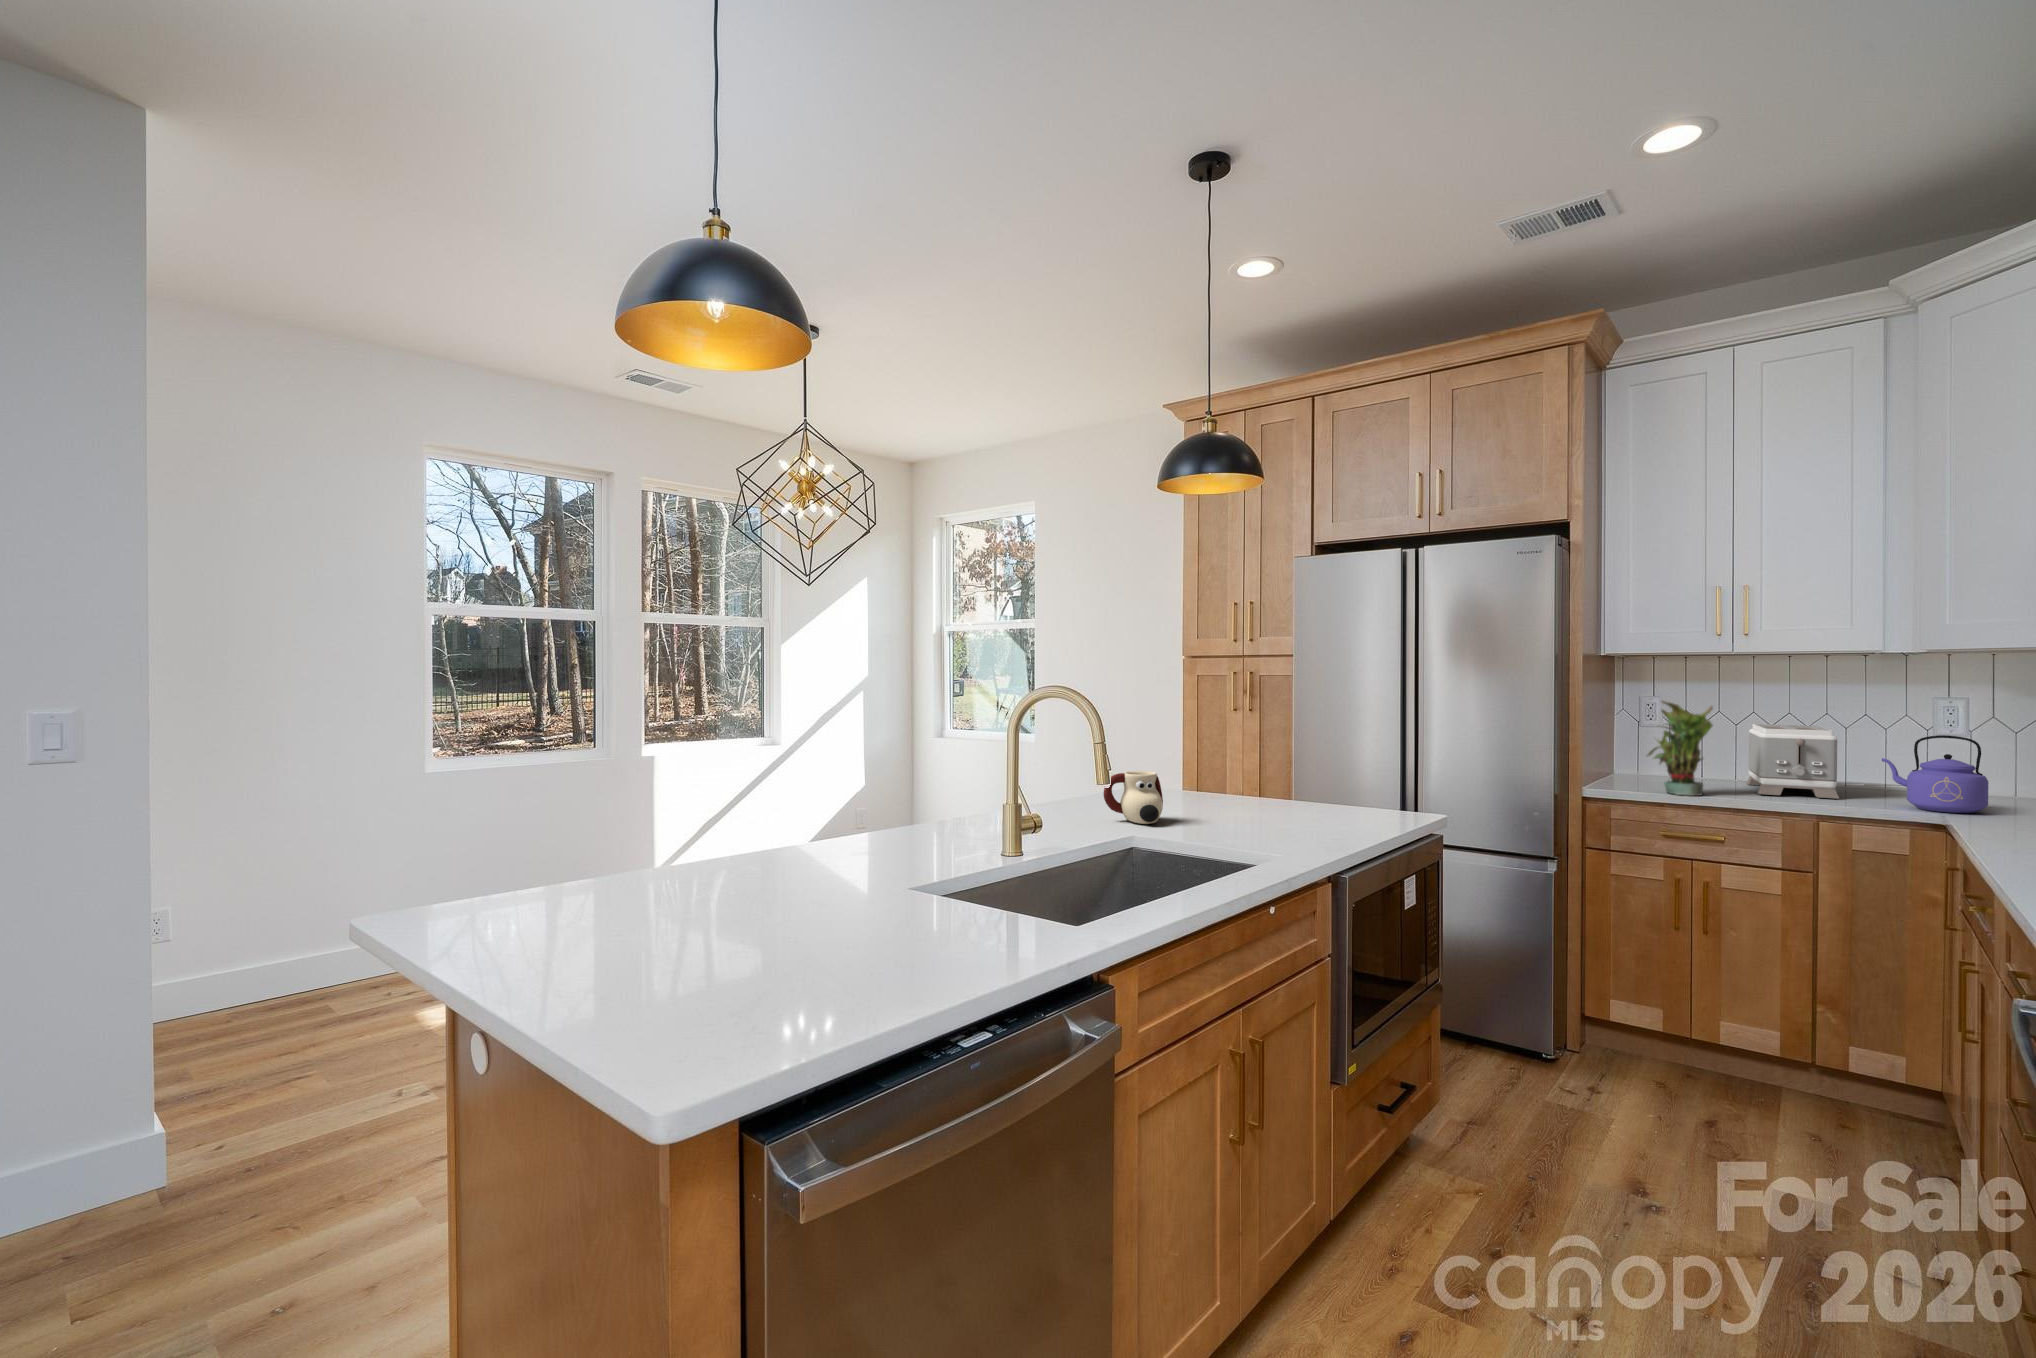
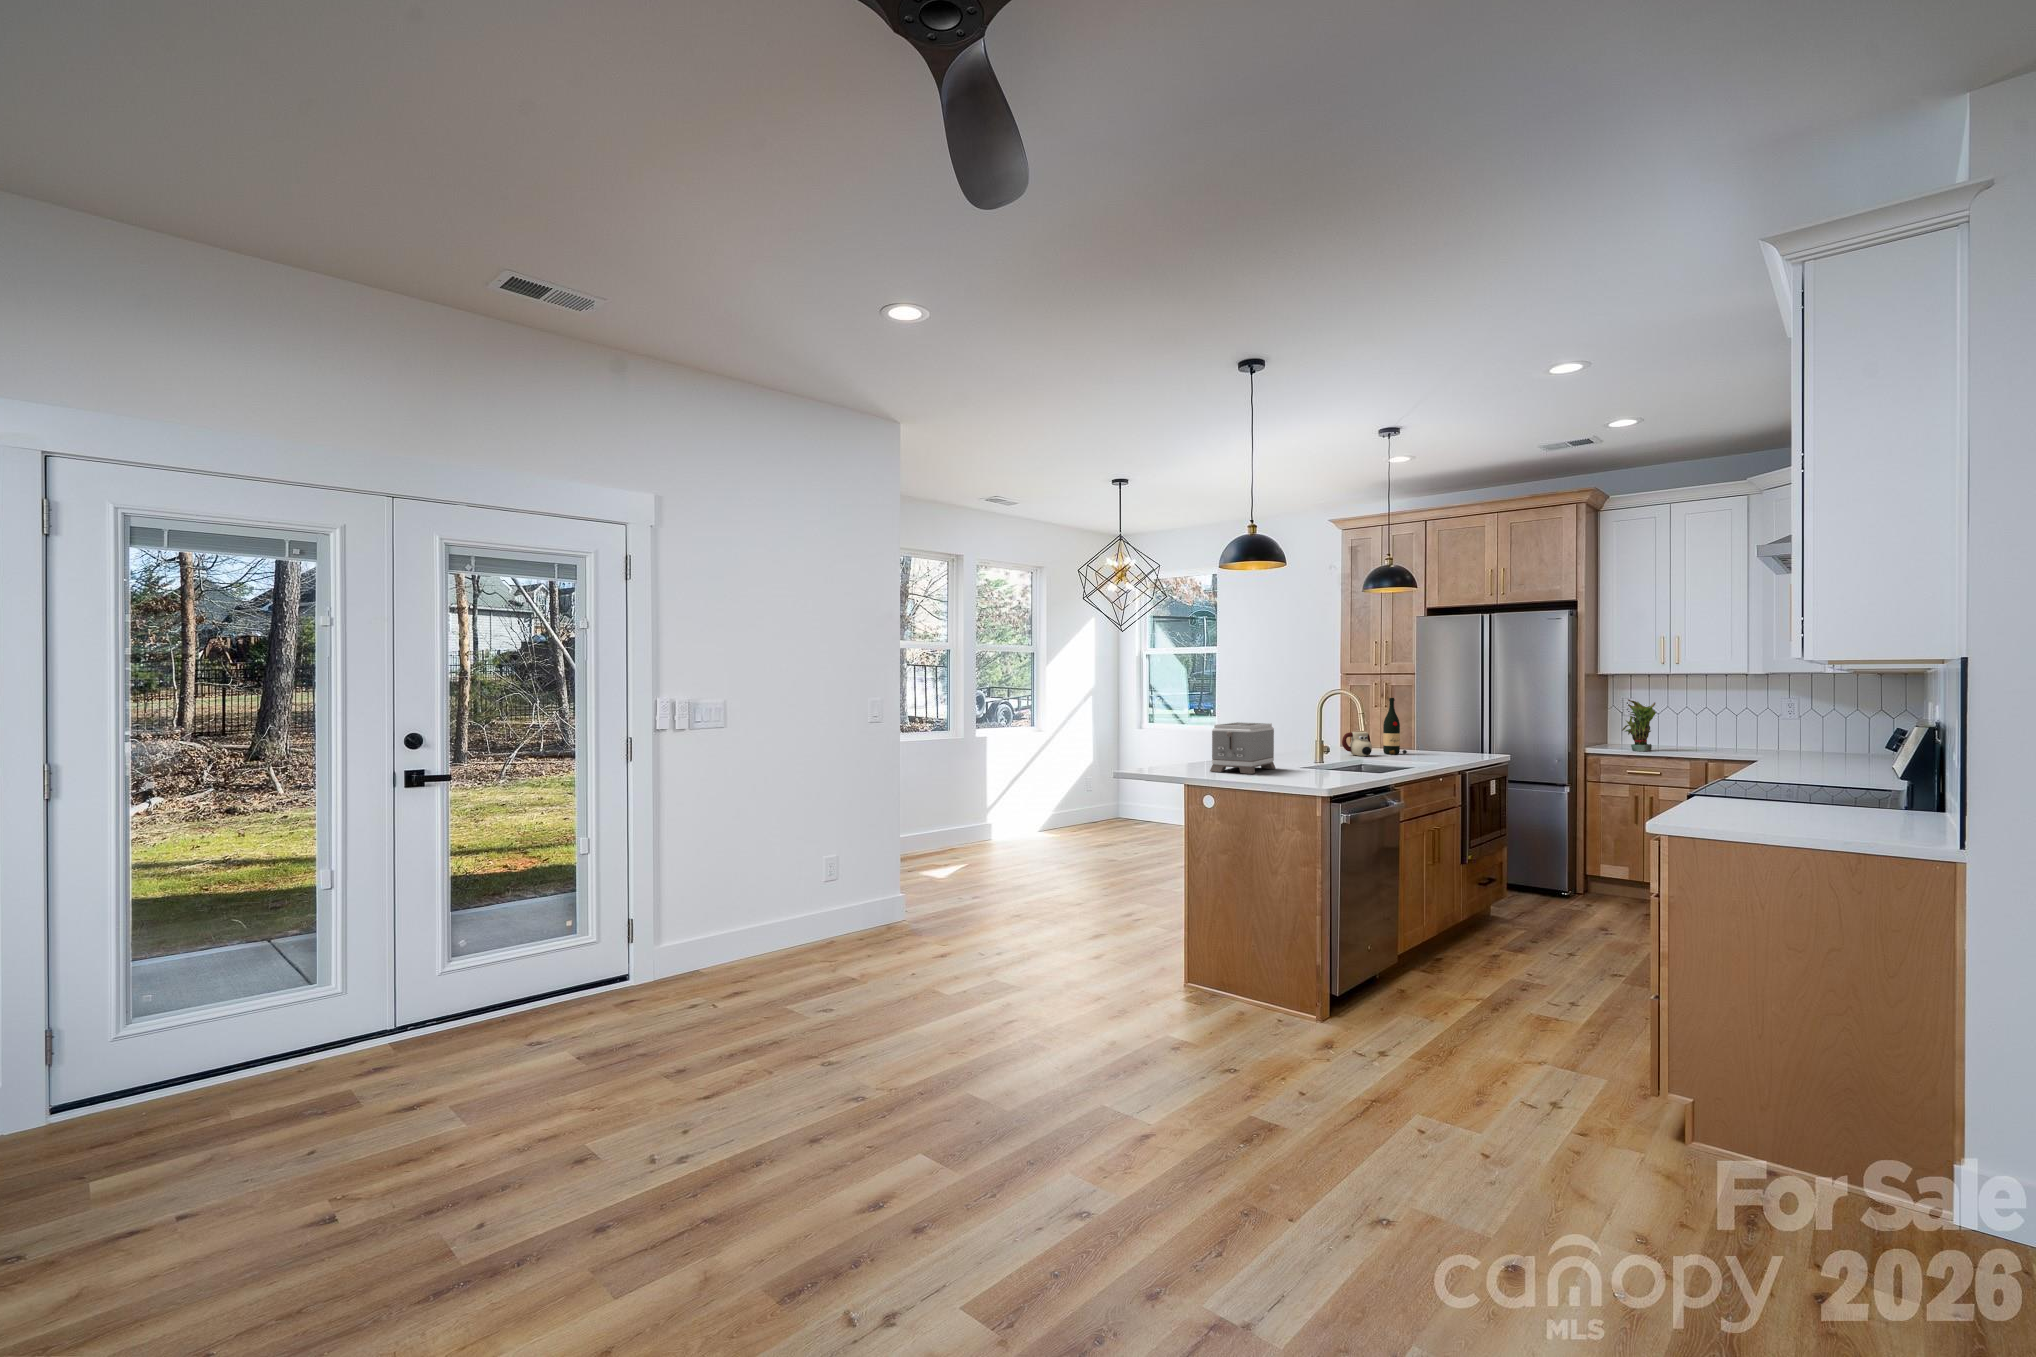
wine bottle: none [1194,701,1241,817] -> present [1383,698,1407,754]
toaster: present [1747,724,1839,799] -> present [1210,722,1276,774]
kettle: present [1882,735,1988,813] -> none [1742,717,1791,756]

